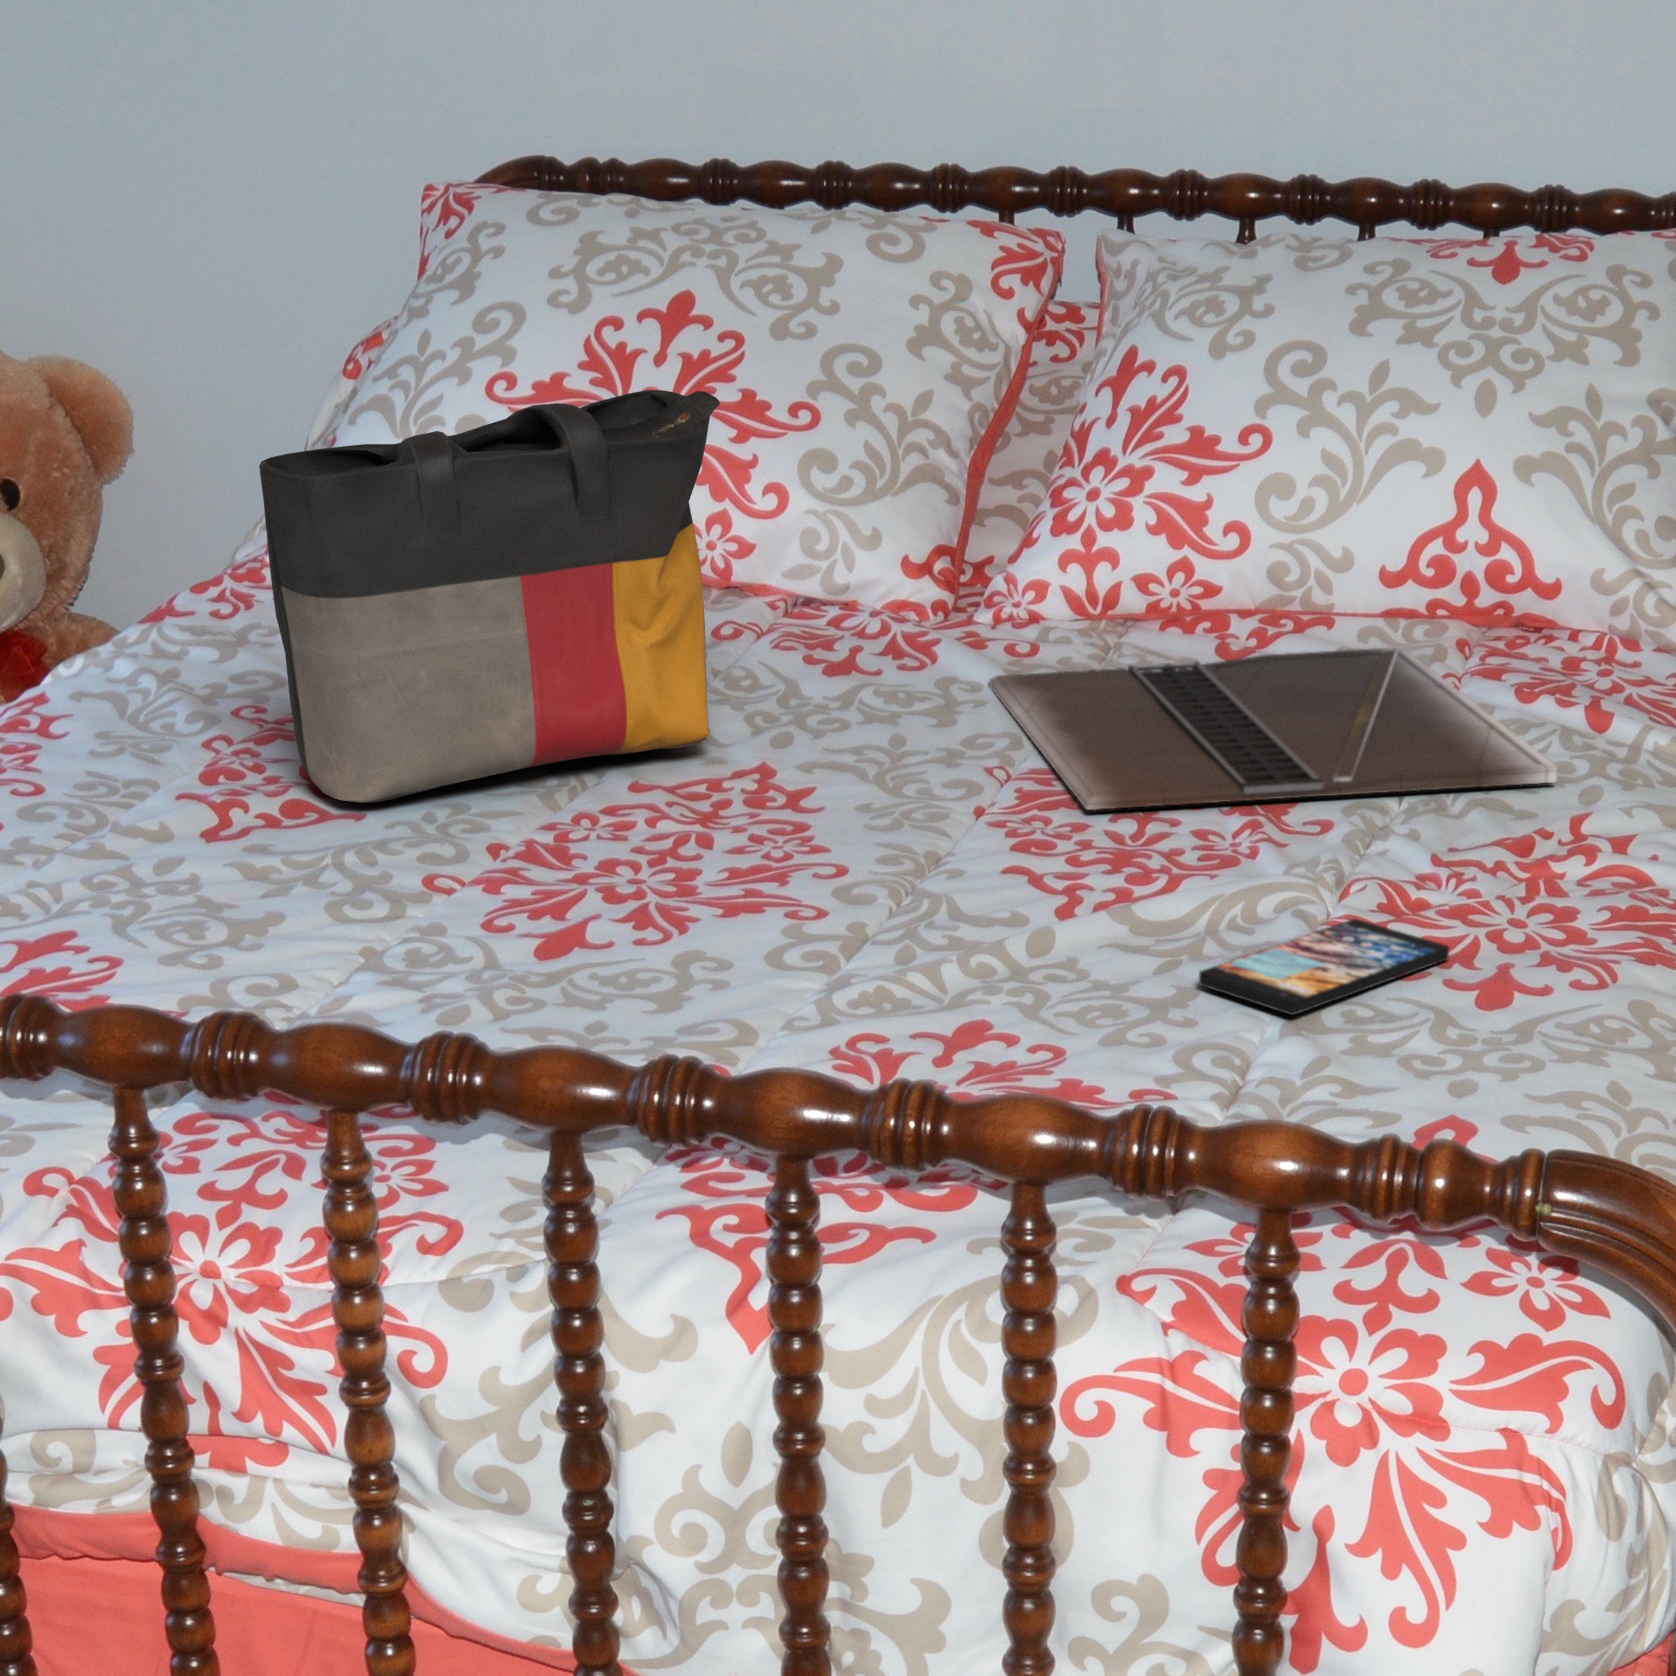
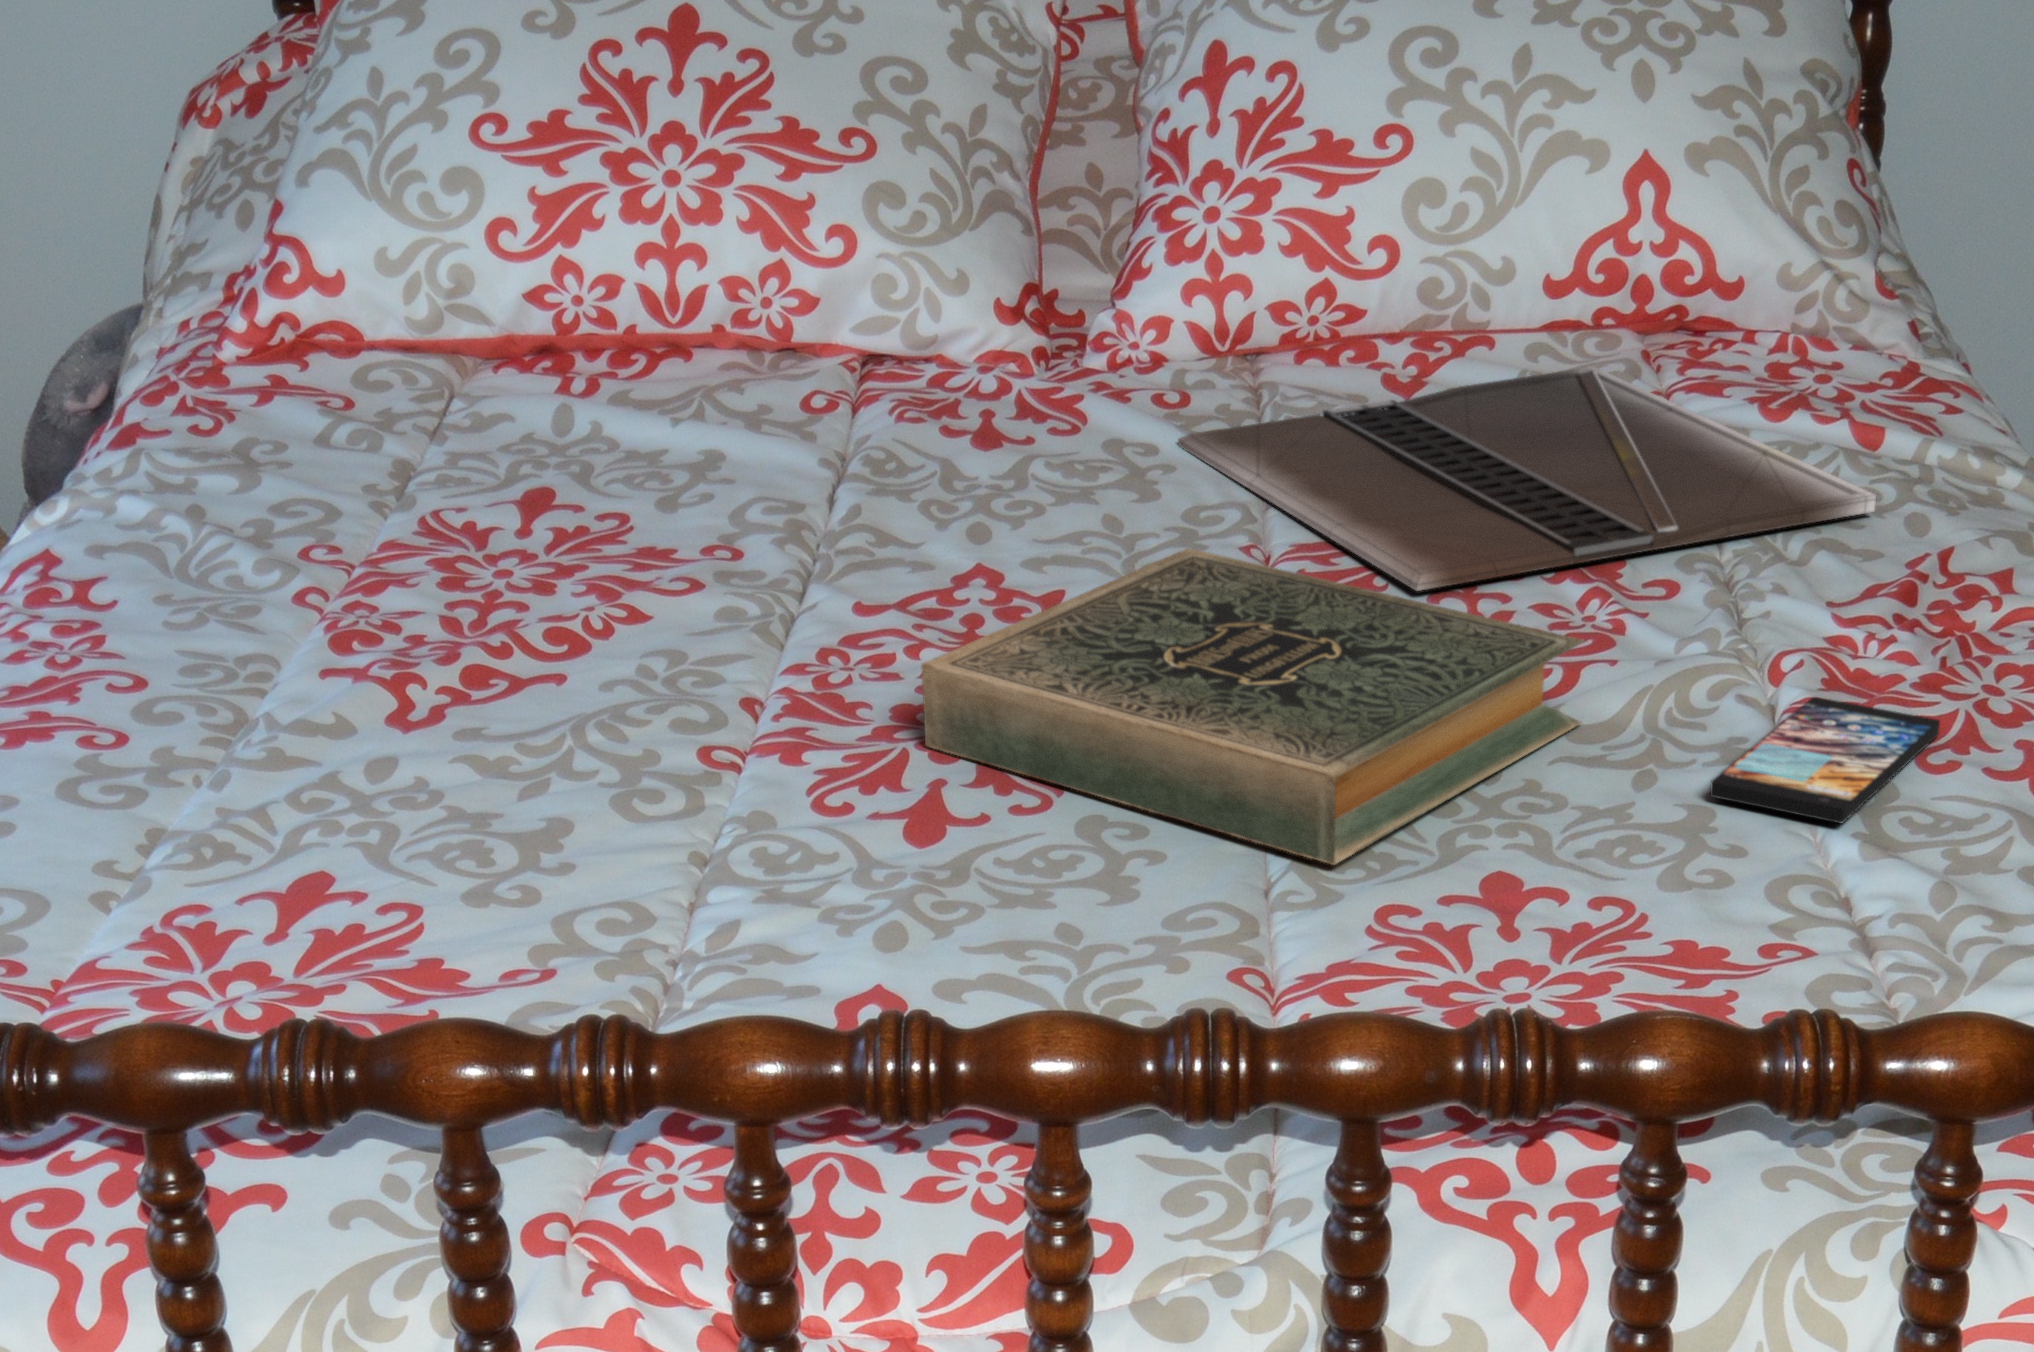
tote bag: present [259,390,720,803] -> none [404,126,934,663]
hardback book: none [592,754,1145,1001] -> present [922,548,1585,865]

